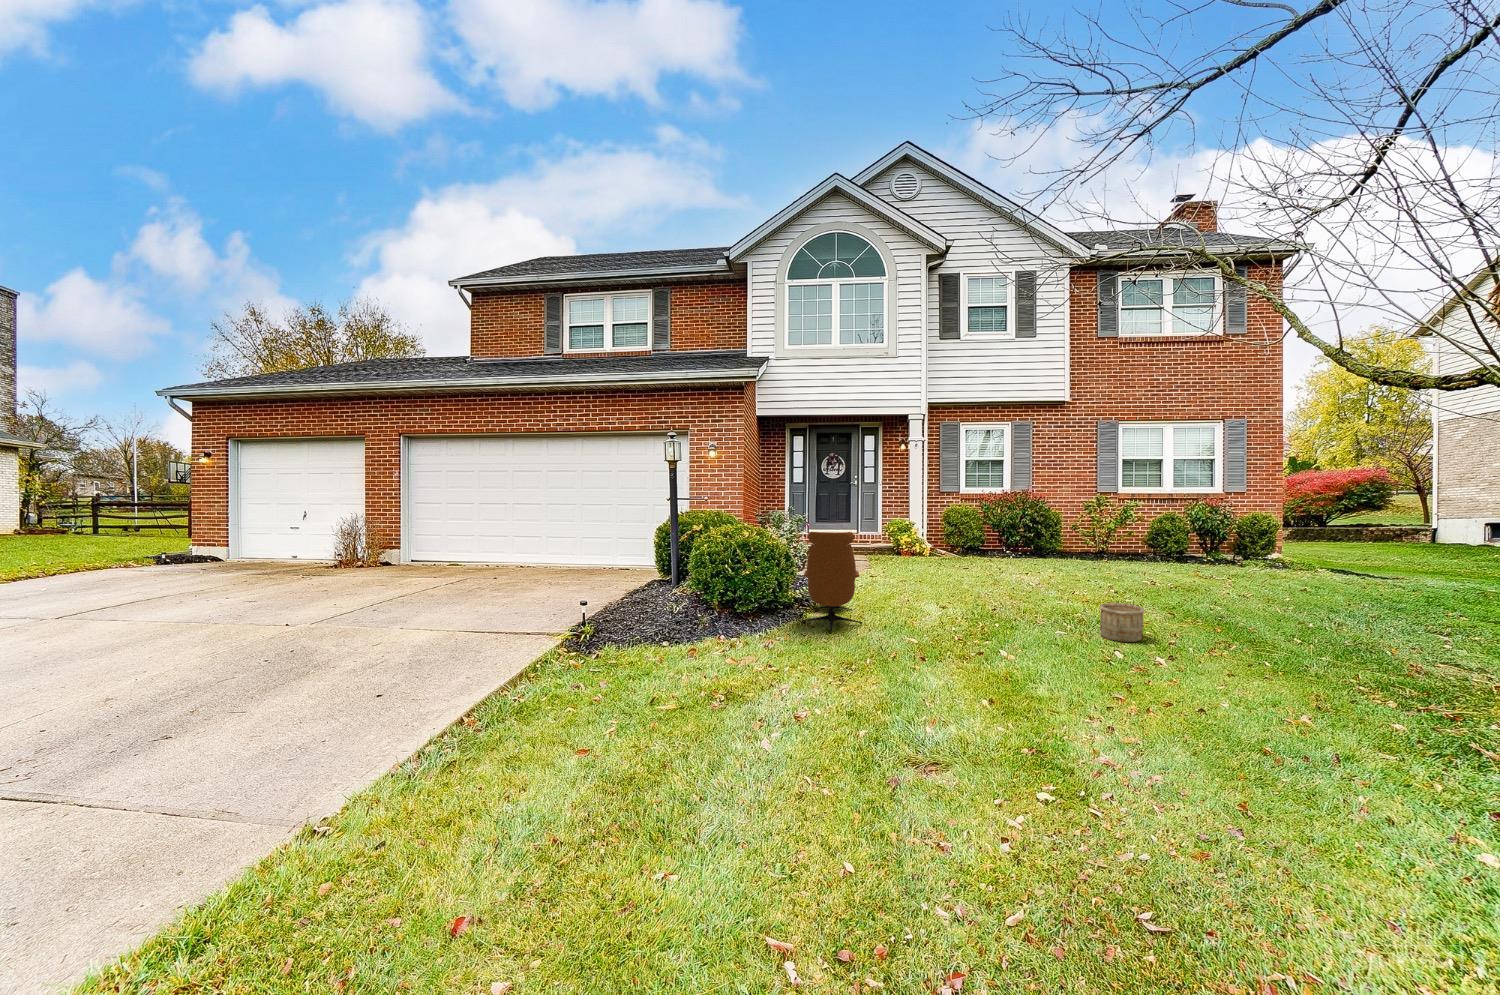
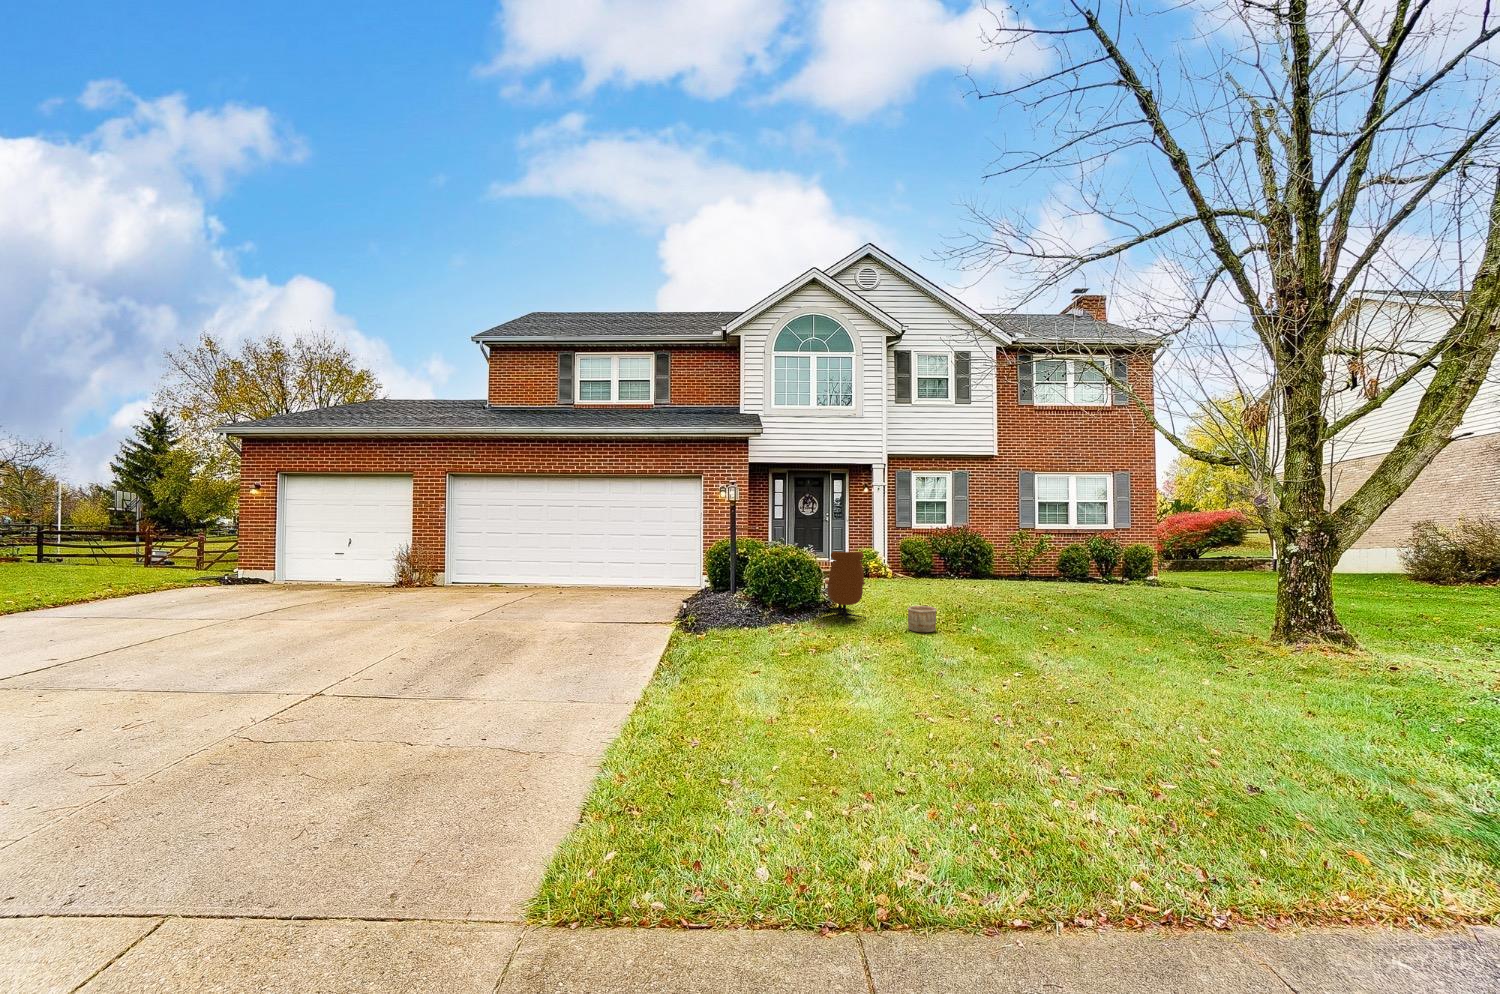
wooden bucket: present [1099,603,1145,642] -> present [907,606,937,632]

